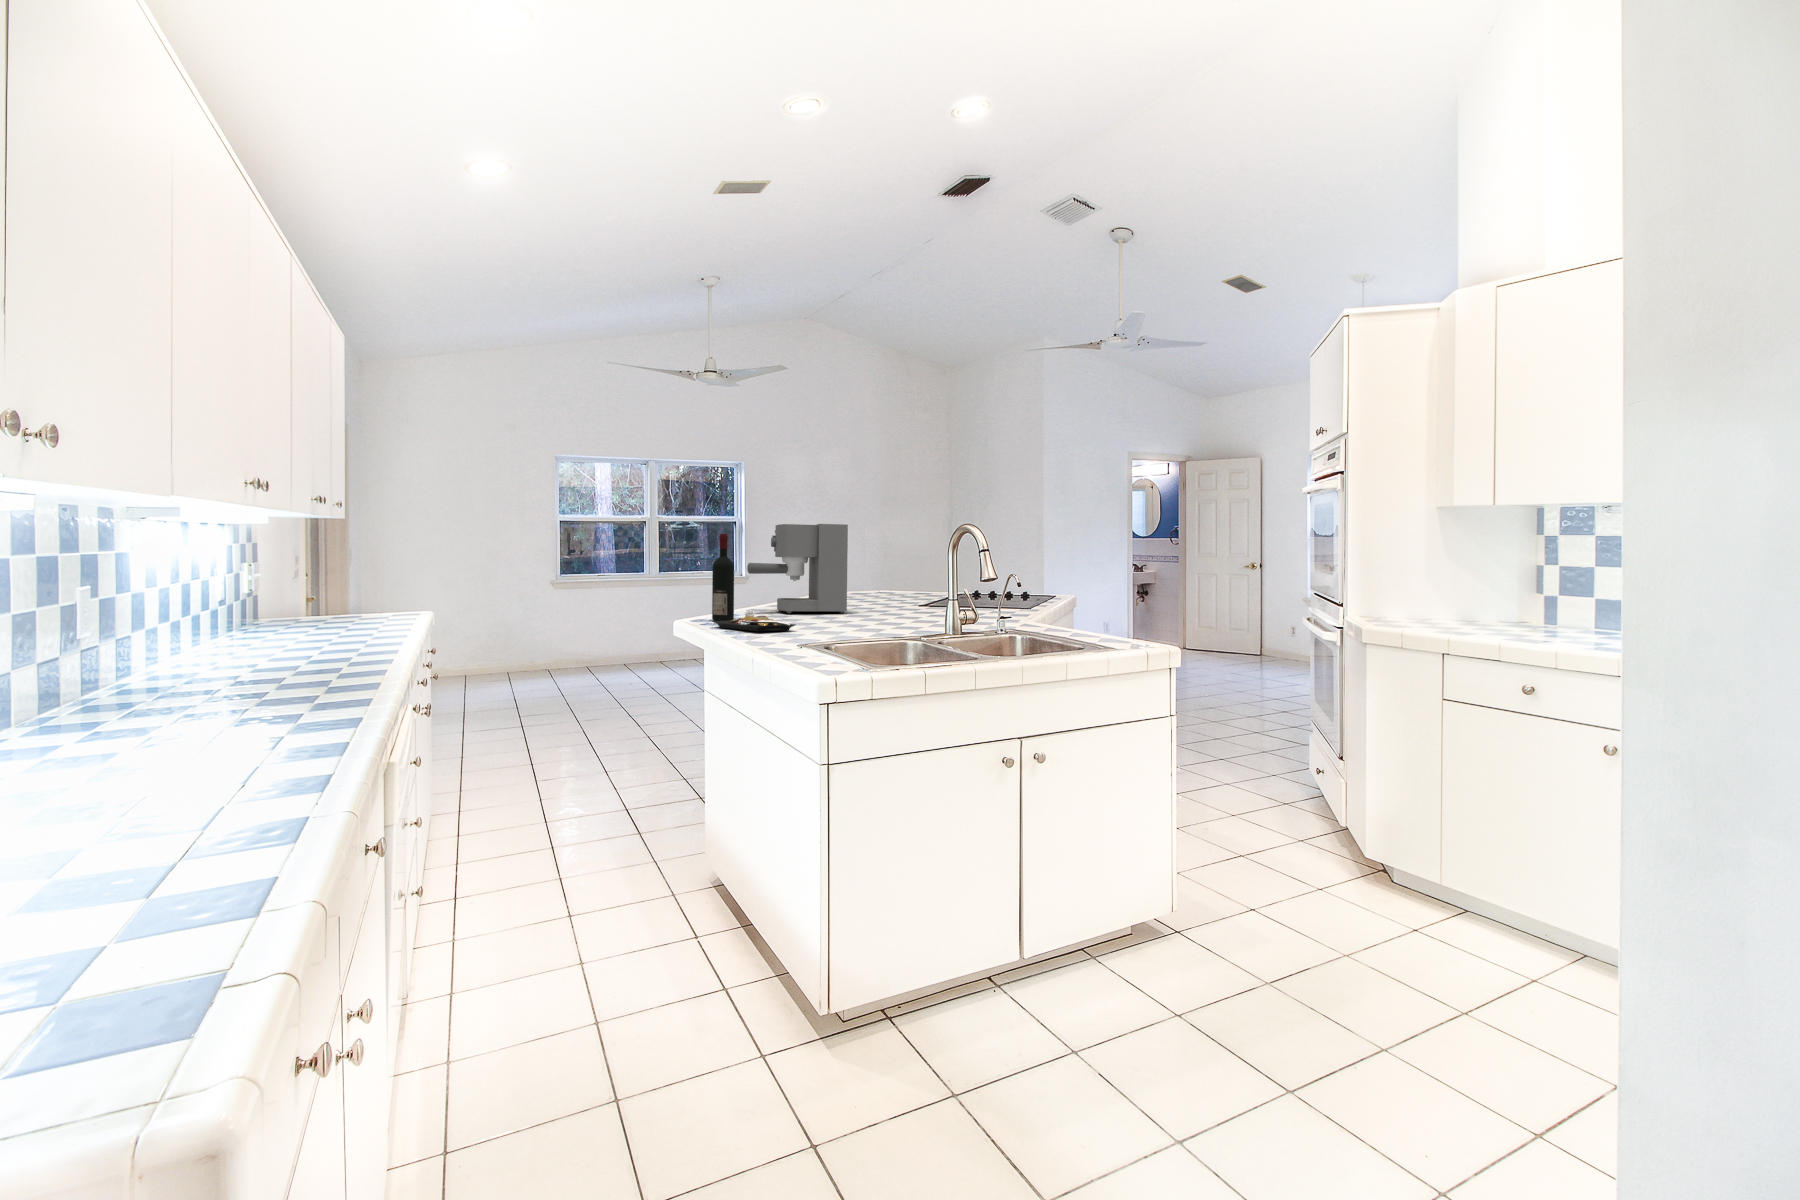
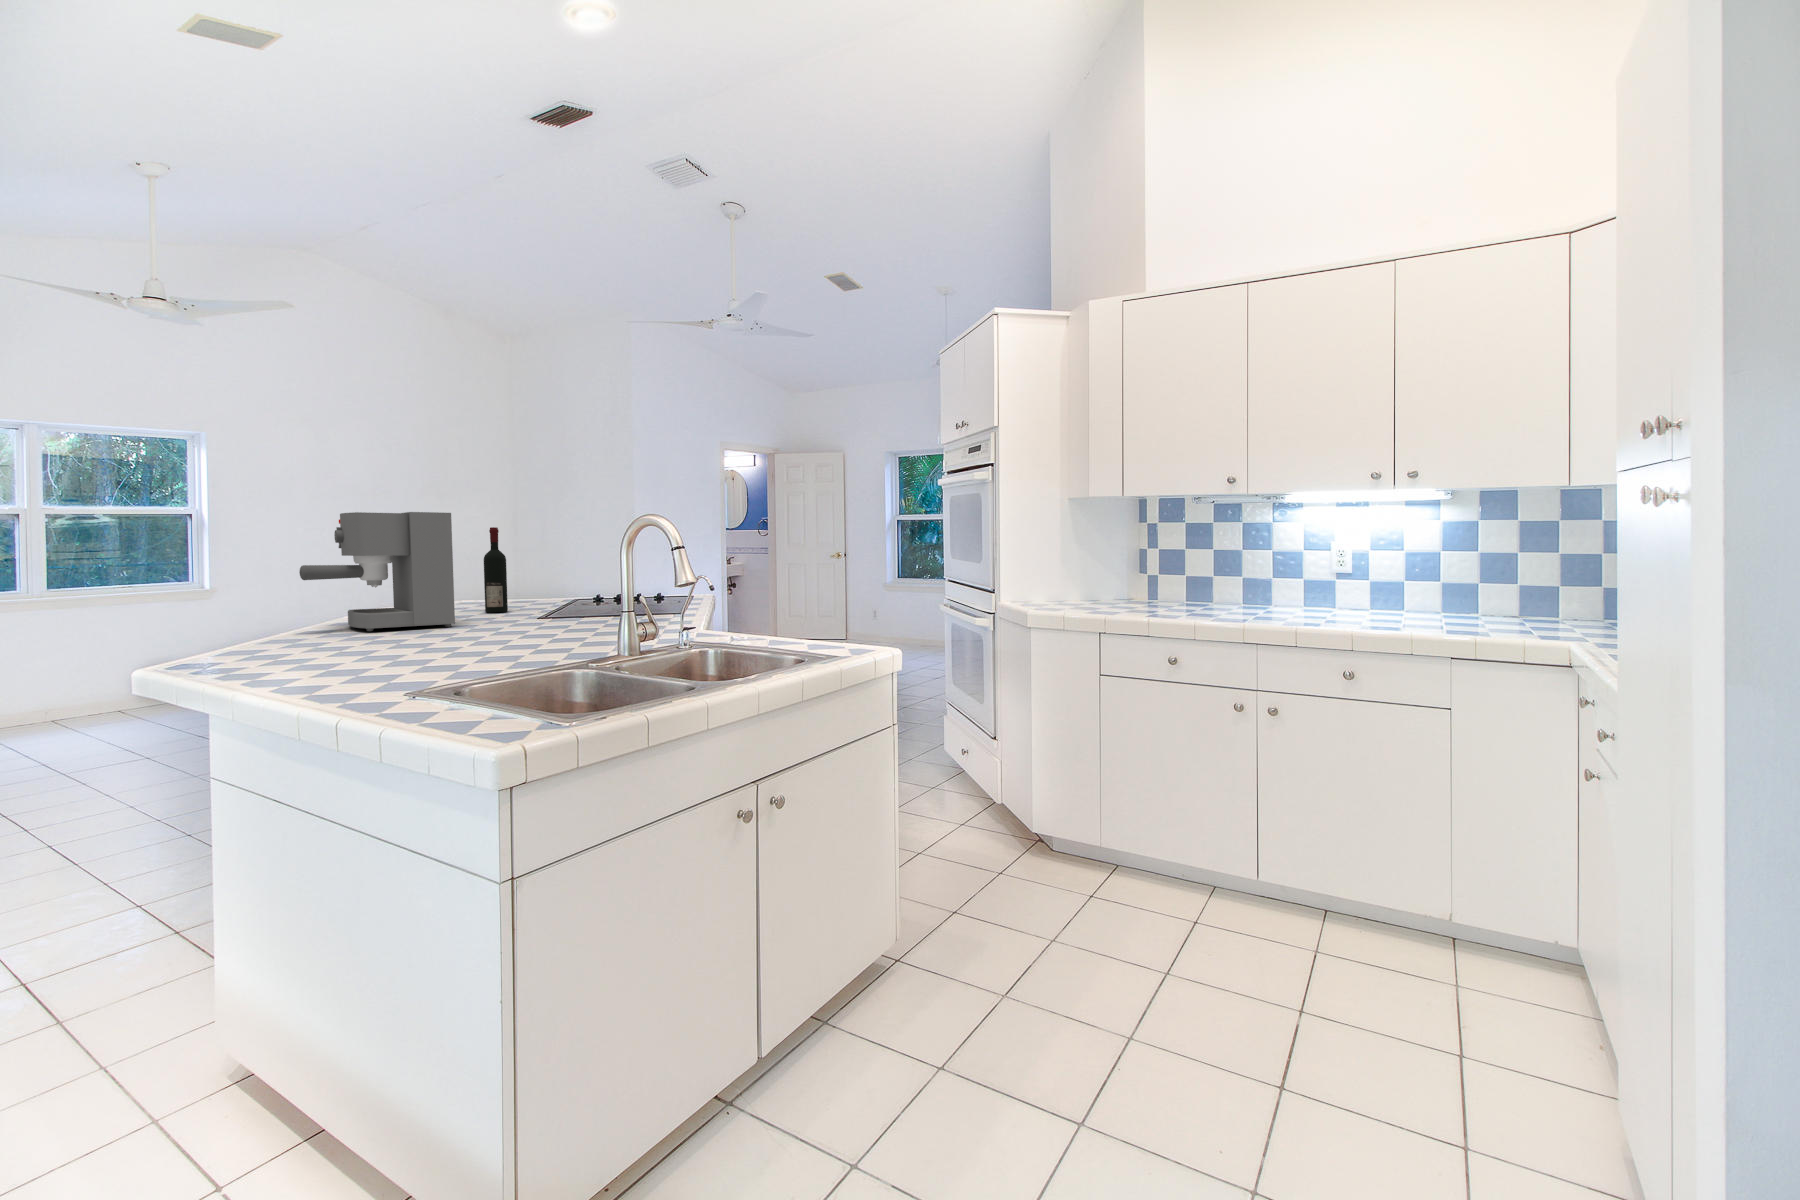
wine bottle: present [712,534,734,621] -> present [484,527,508,613]
plate: present [713,610,796,632] -> none [258,638,402,670]

